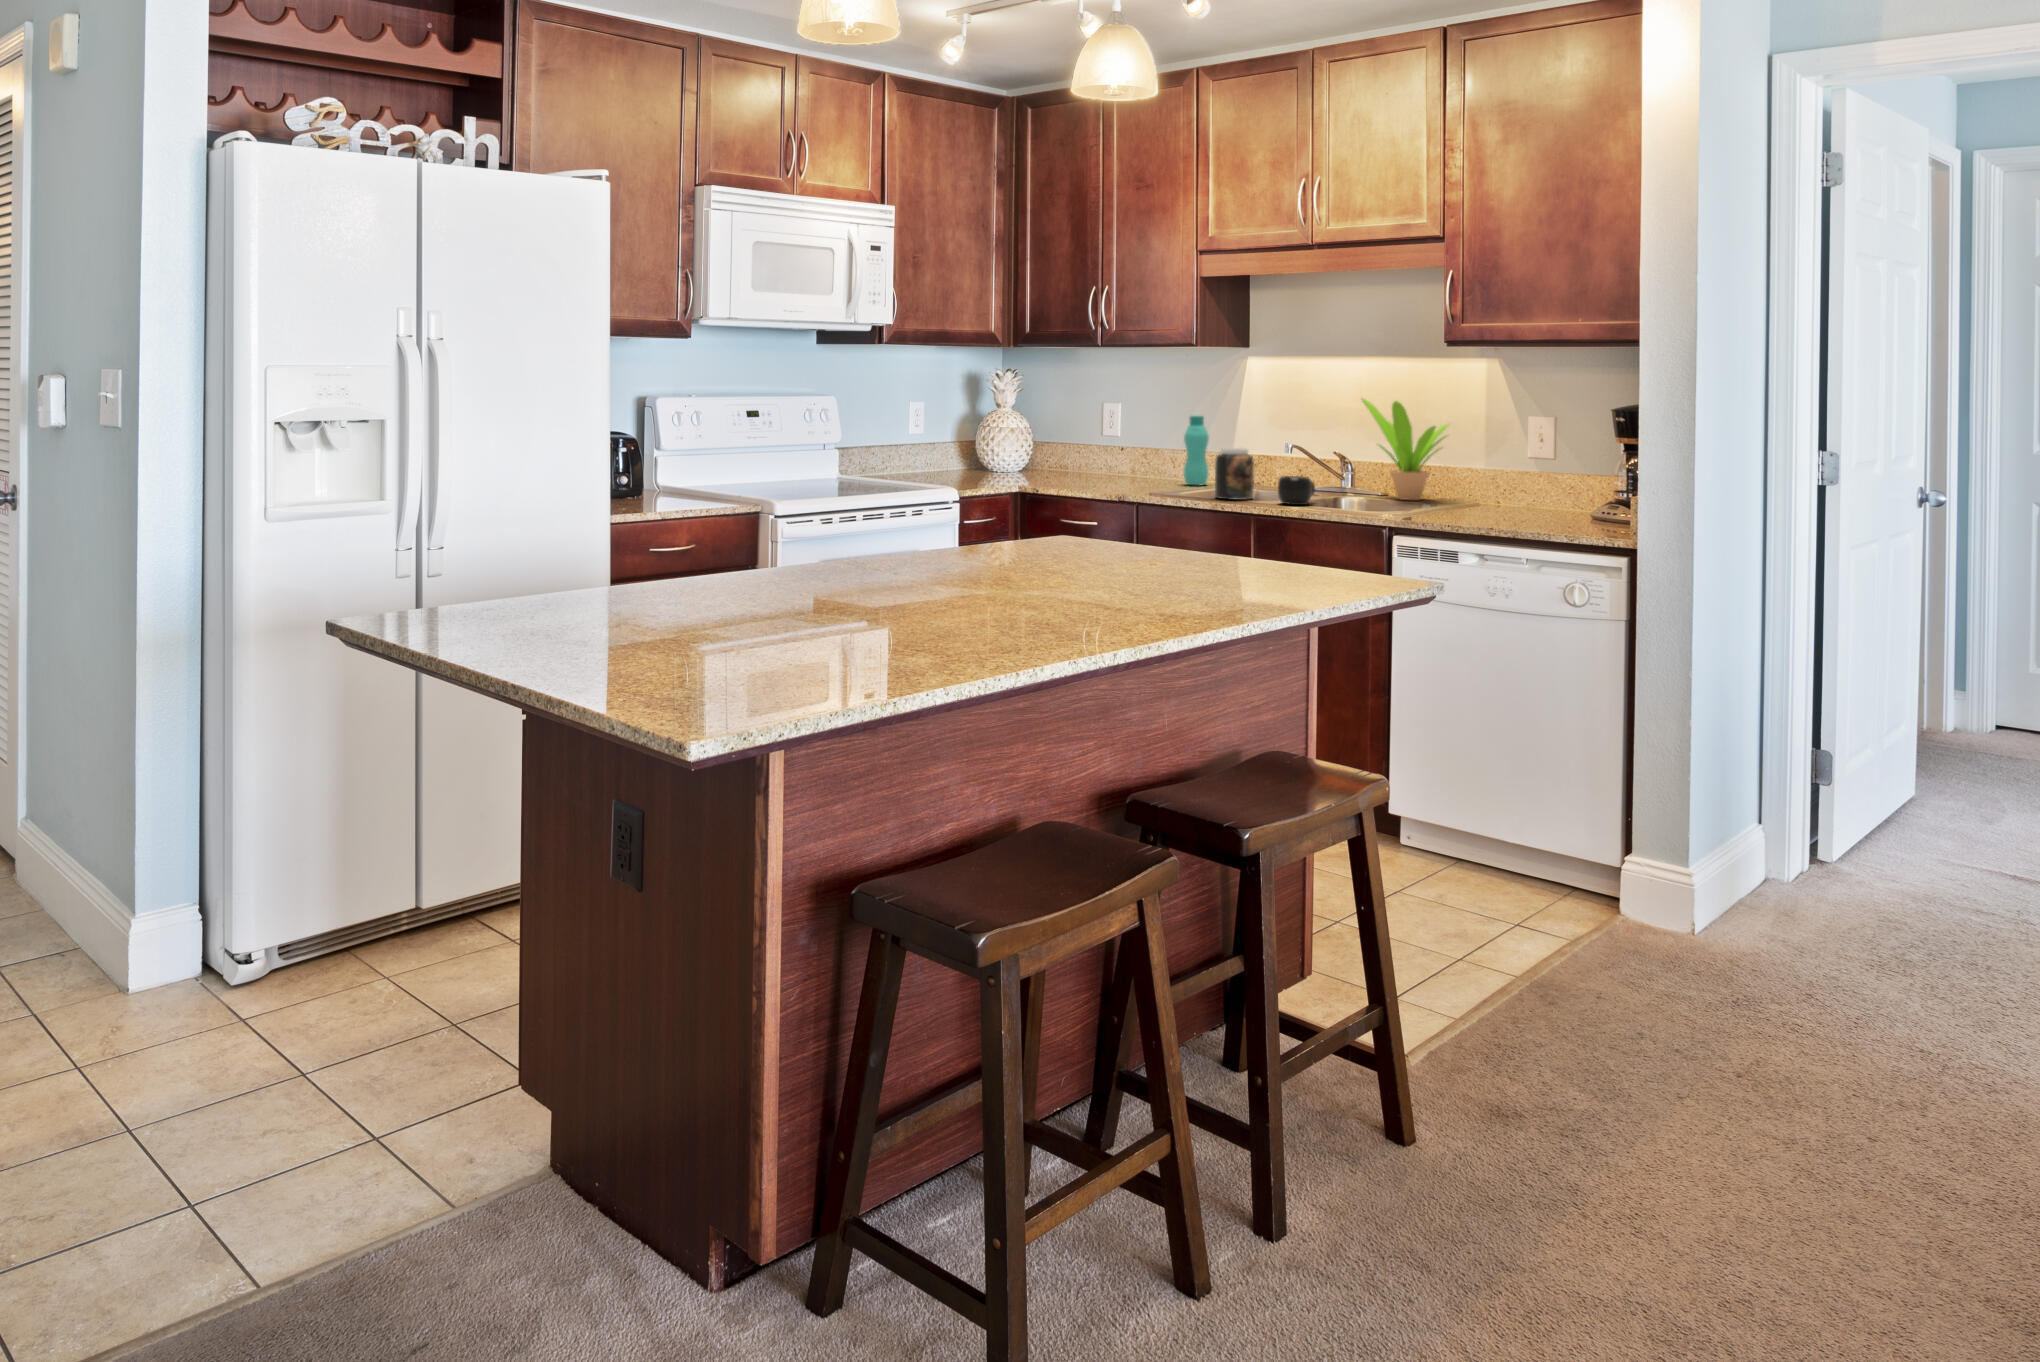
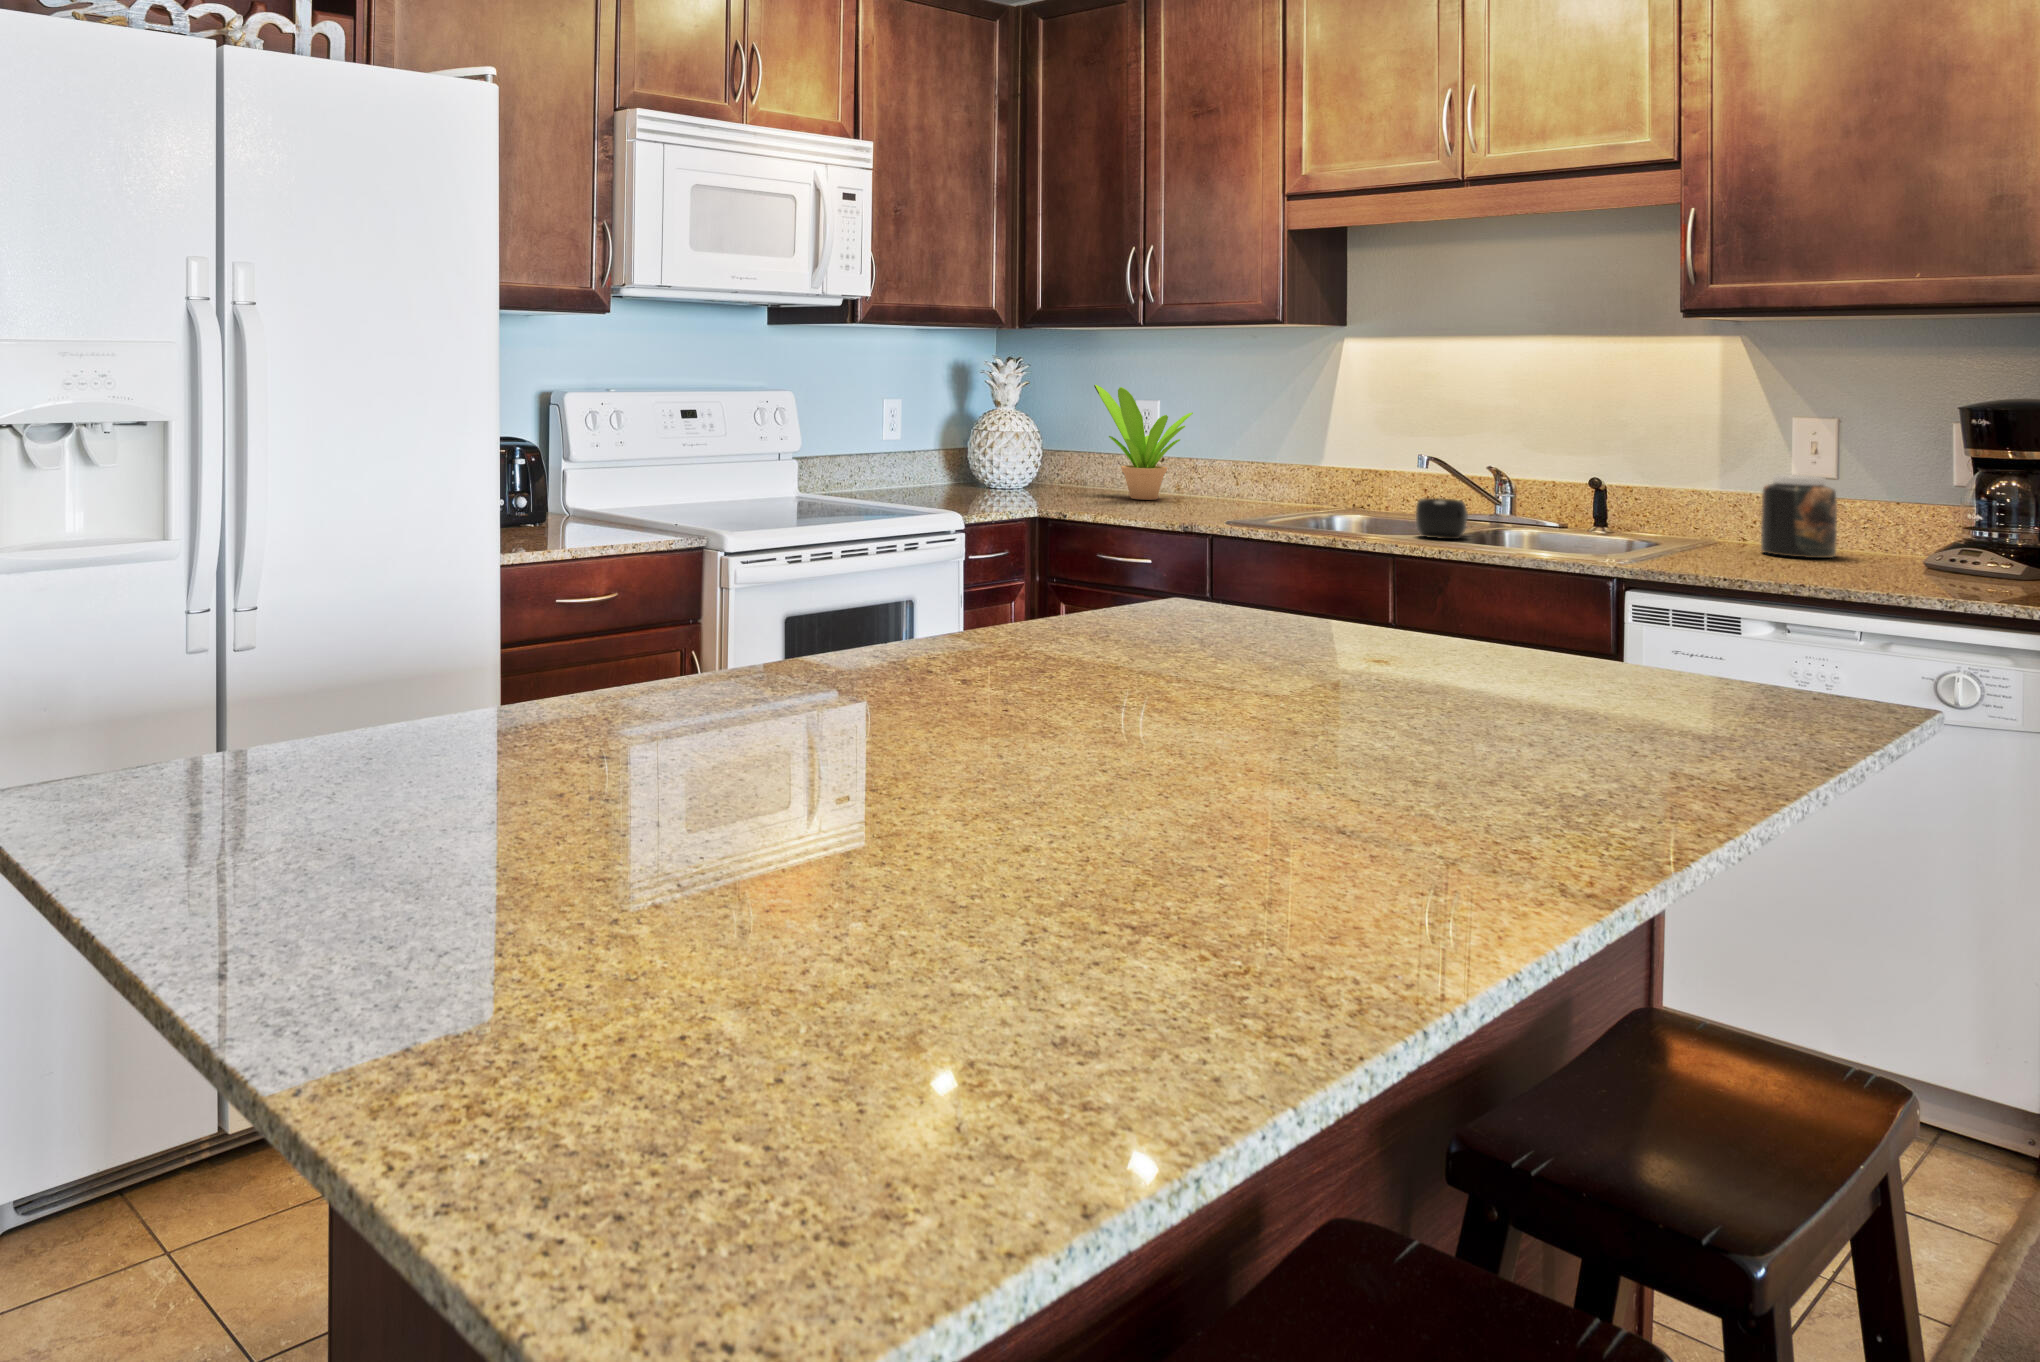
potted plant: present [1362,399,1448,500] -> present [1094,385,1193,500]
bottle: present [1184,416,1209,485] -> none [1257,415,1291,507]
jar: present [1215,448,1254,500] -> present [1761,474,1837,558]

